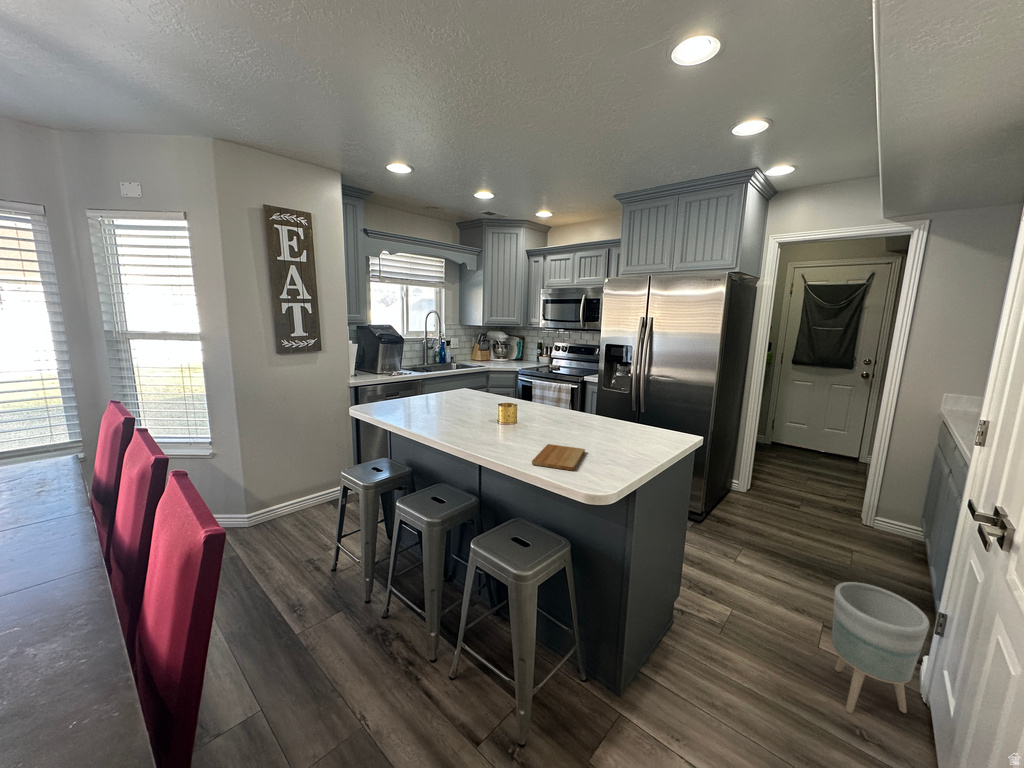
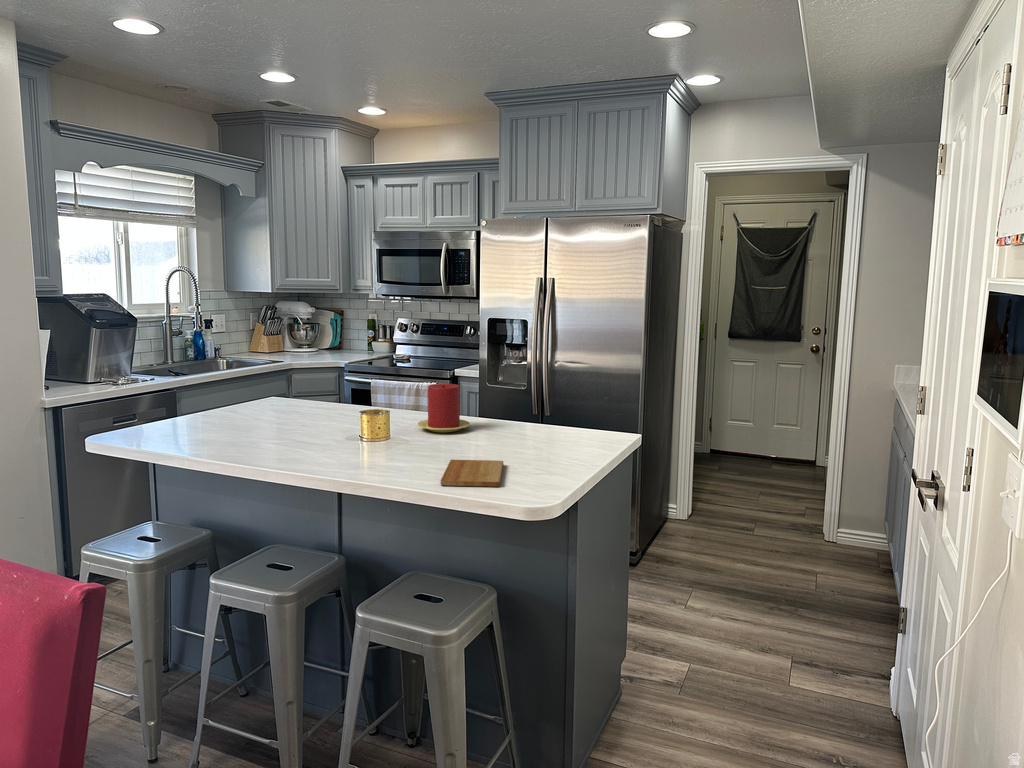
candle: none [539,388,575,421] -> present [417,384,470,432]
planter: present [831,582,929,713] -> none [800,593,891,744]

